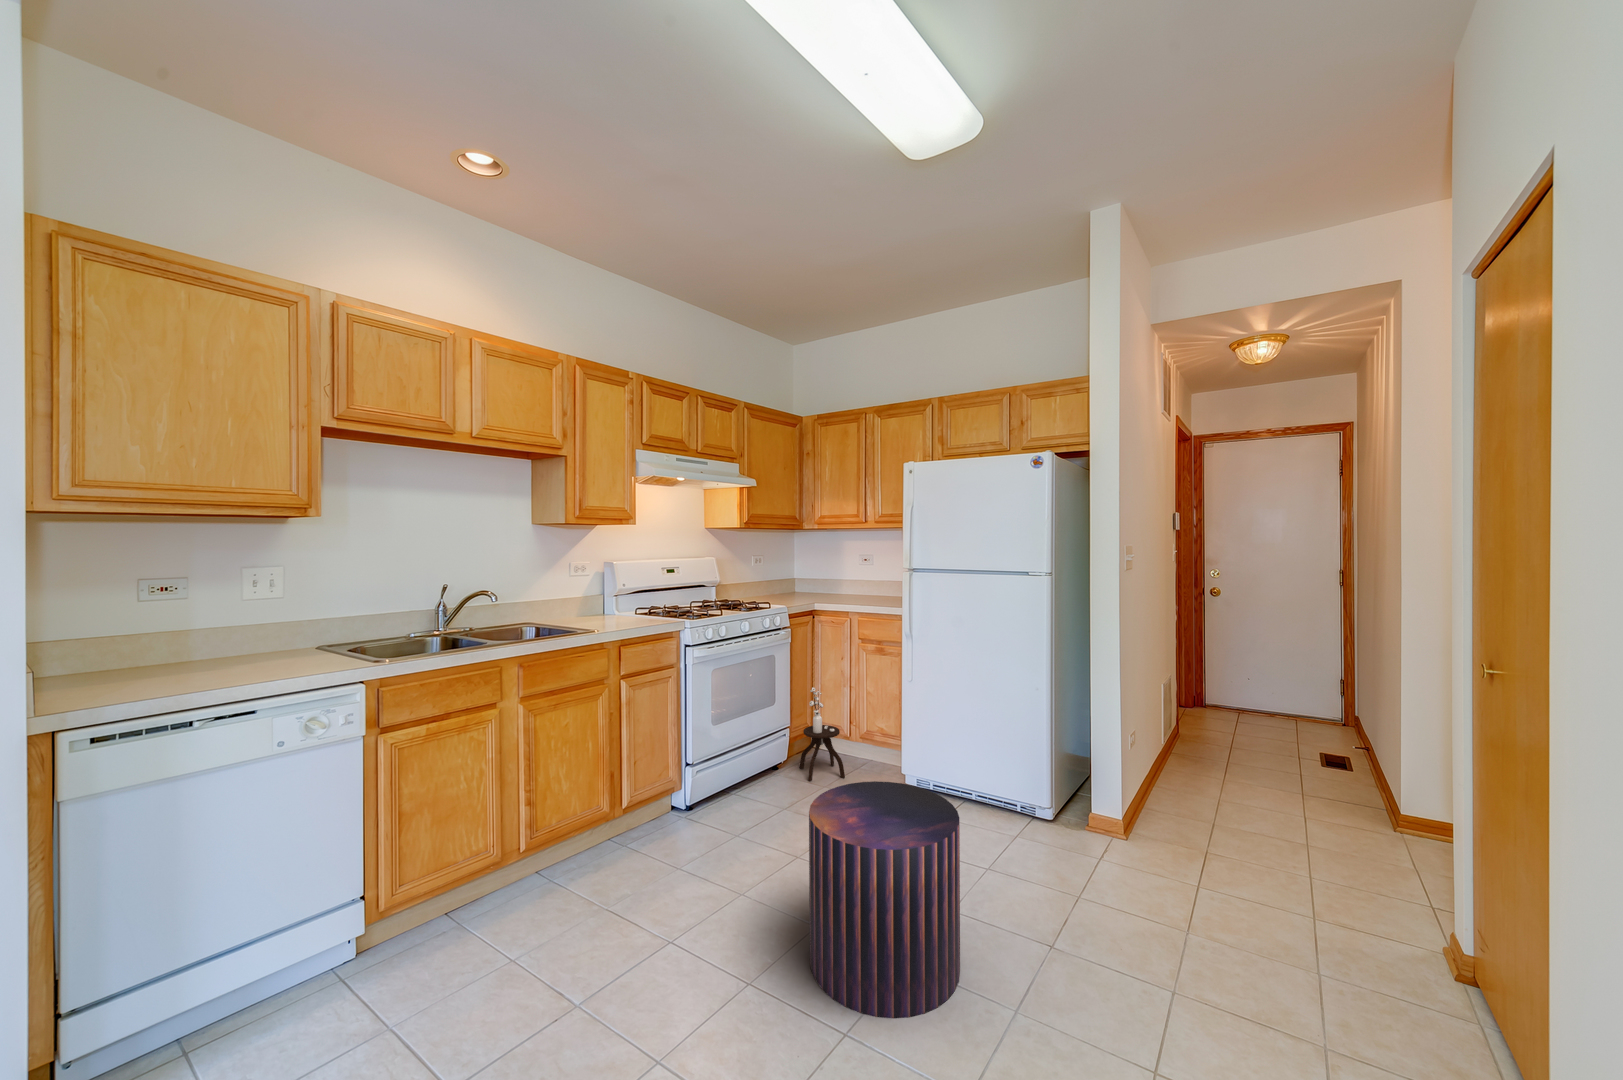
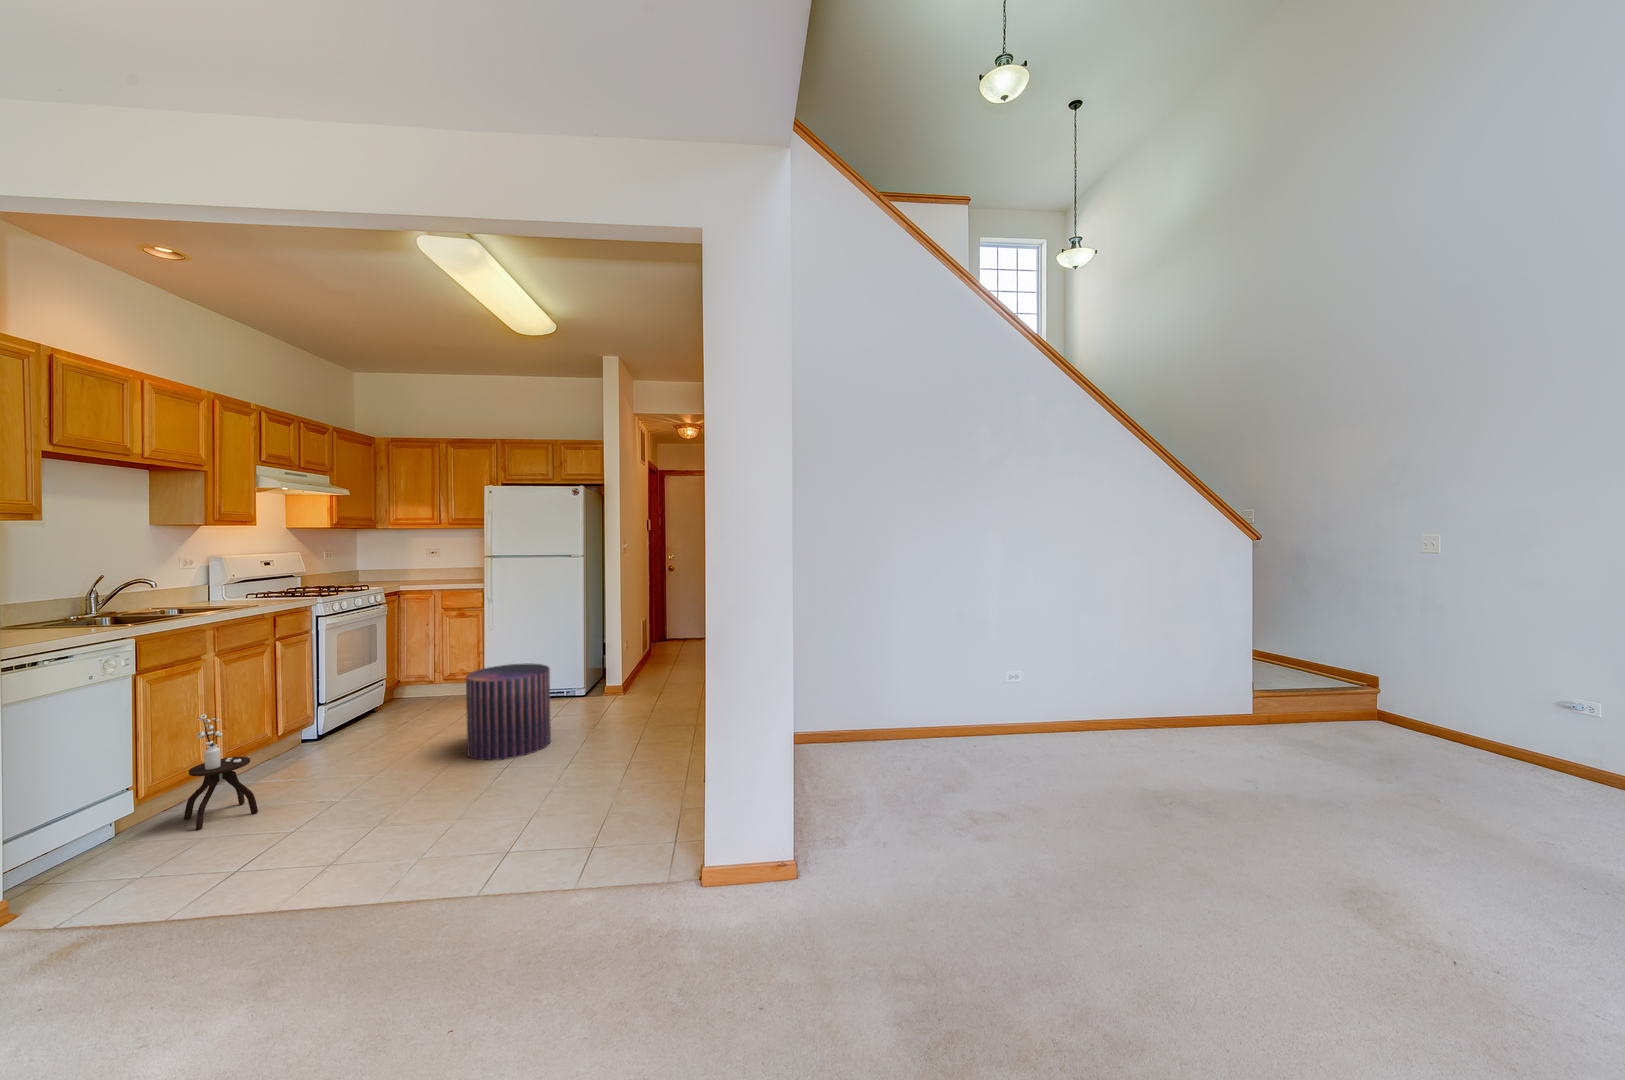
side table: present [800,687,845,781] -> present [184,714,258,830]

